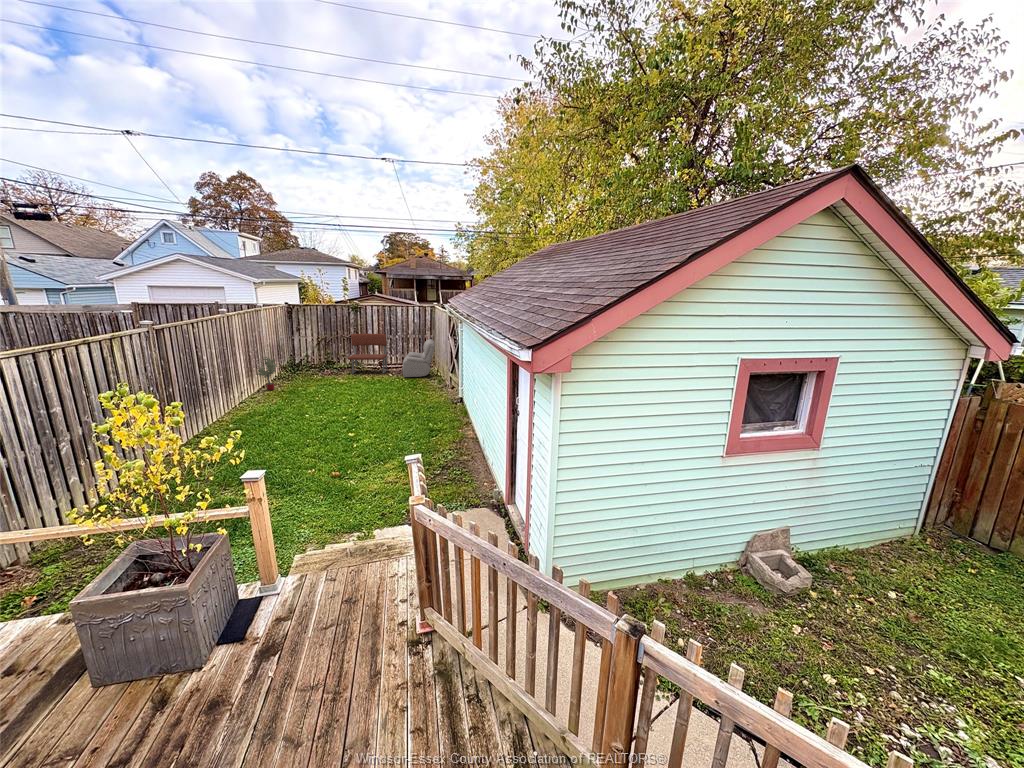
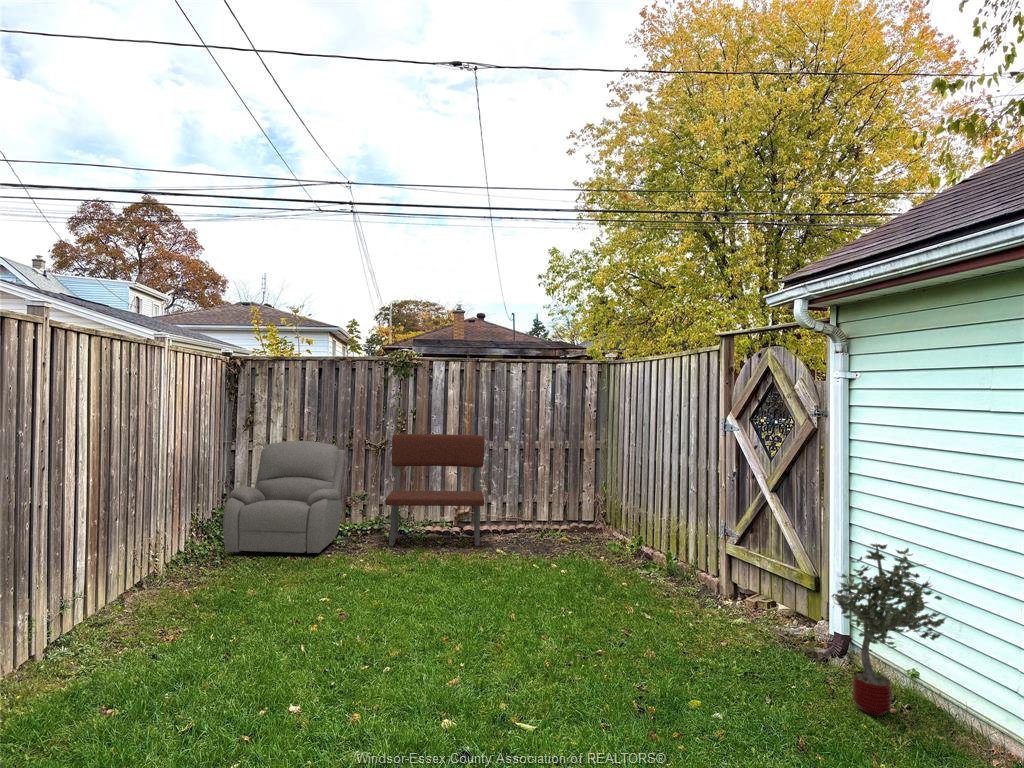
chair: present [403,339,435,377] -> present [223,441,345,556]
potted tree: present [257,357,277,391] -> present [834,544,946,716]

